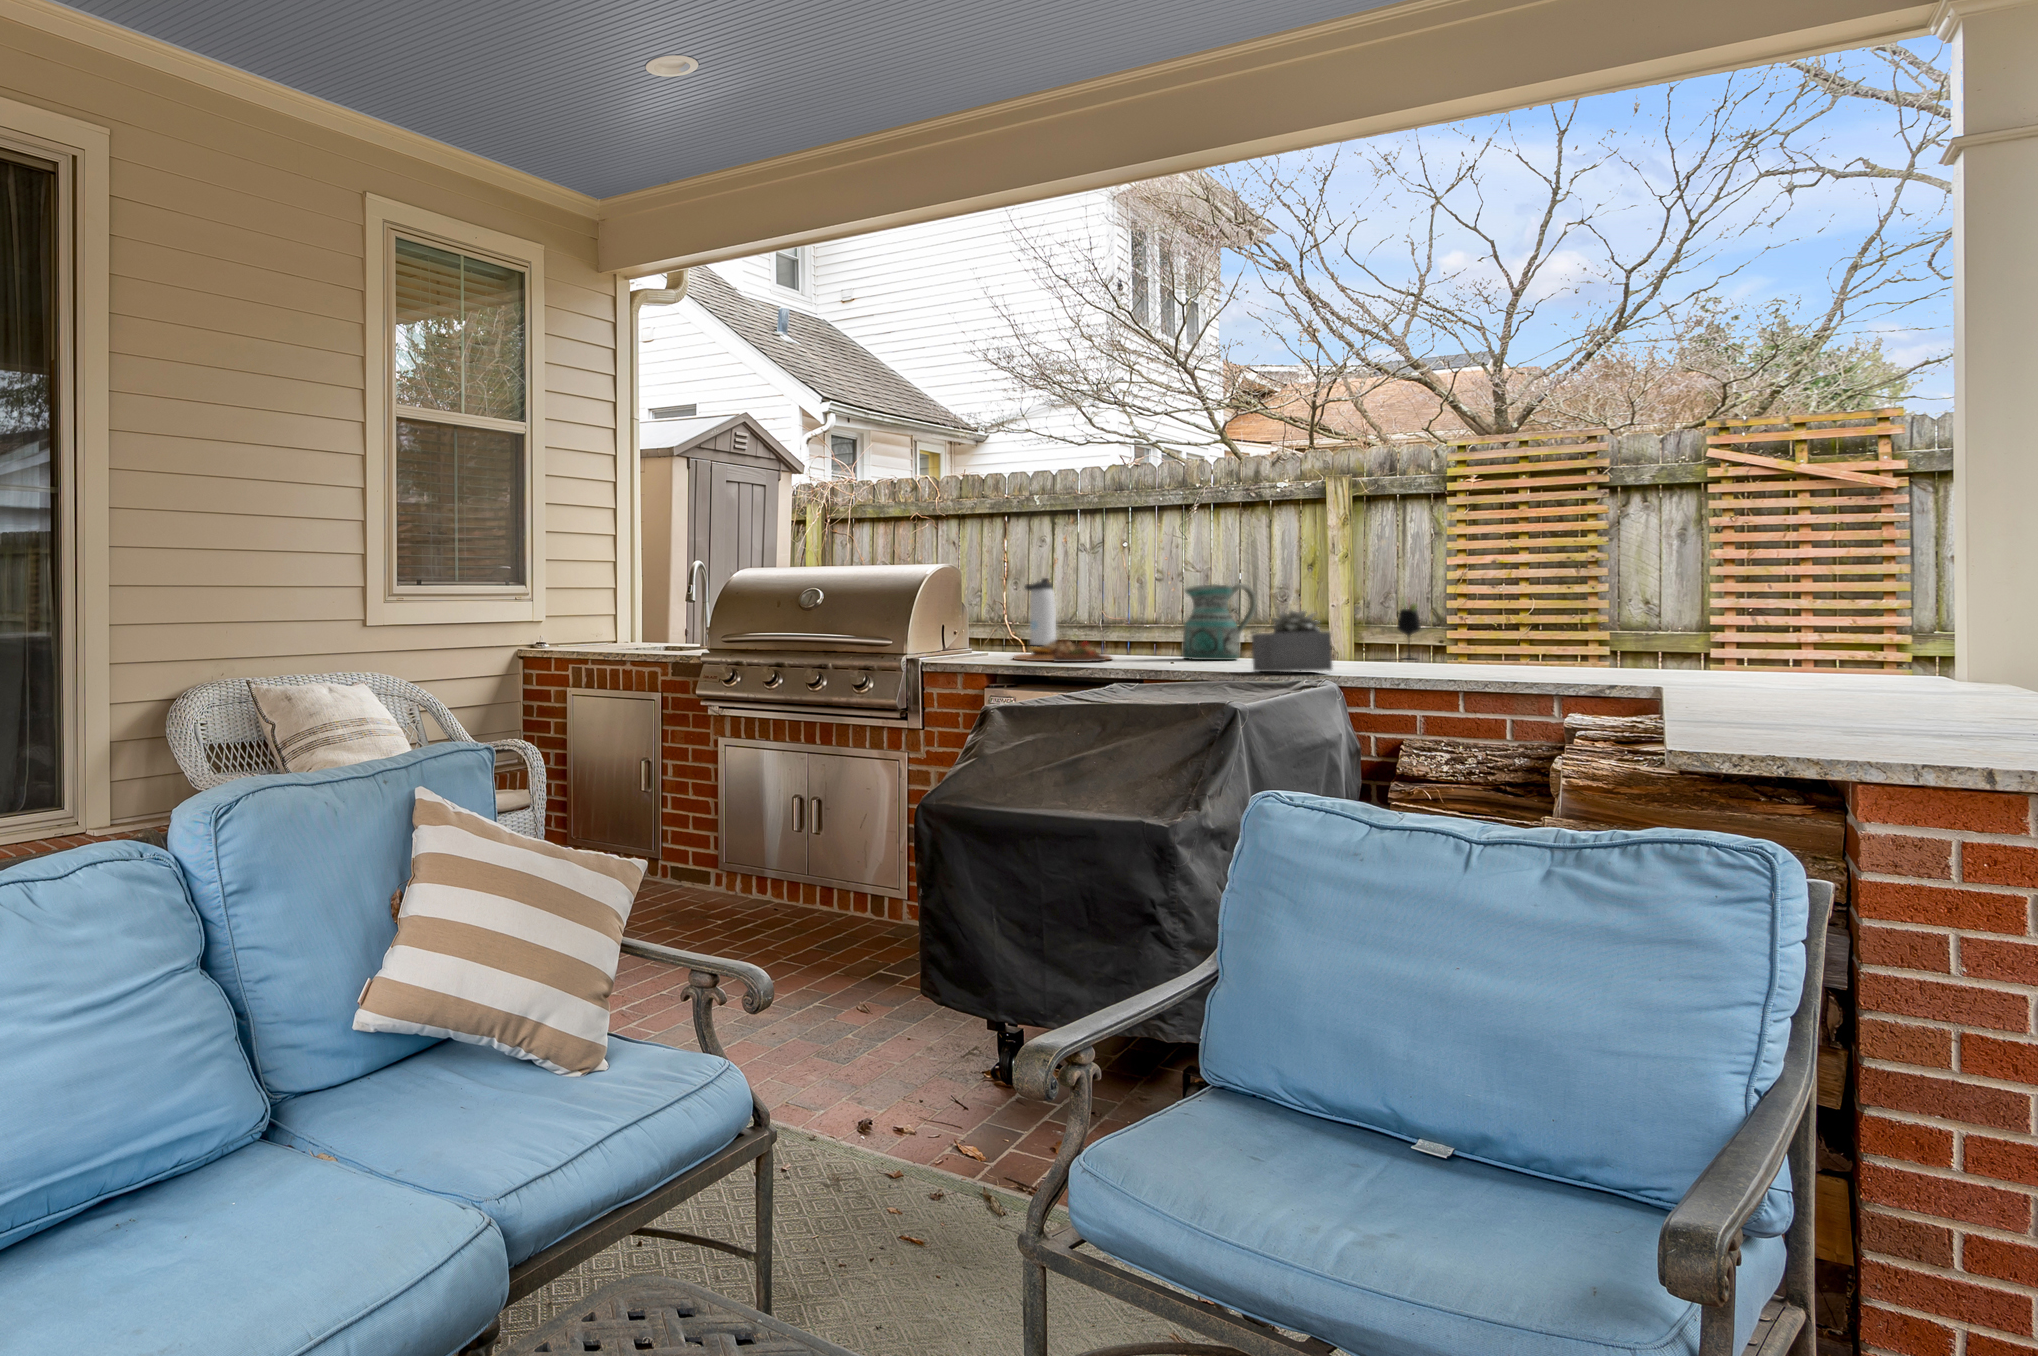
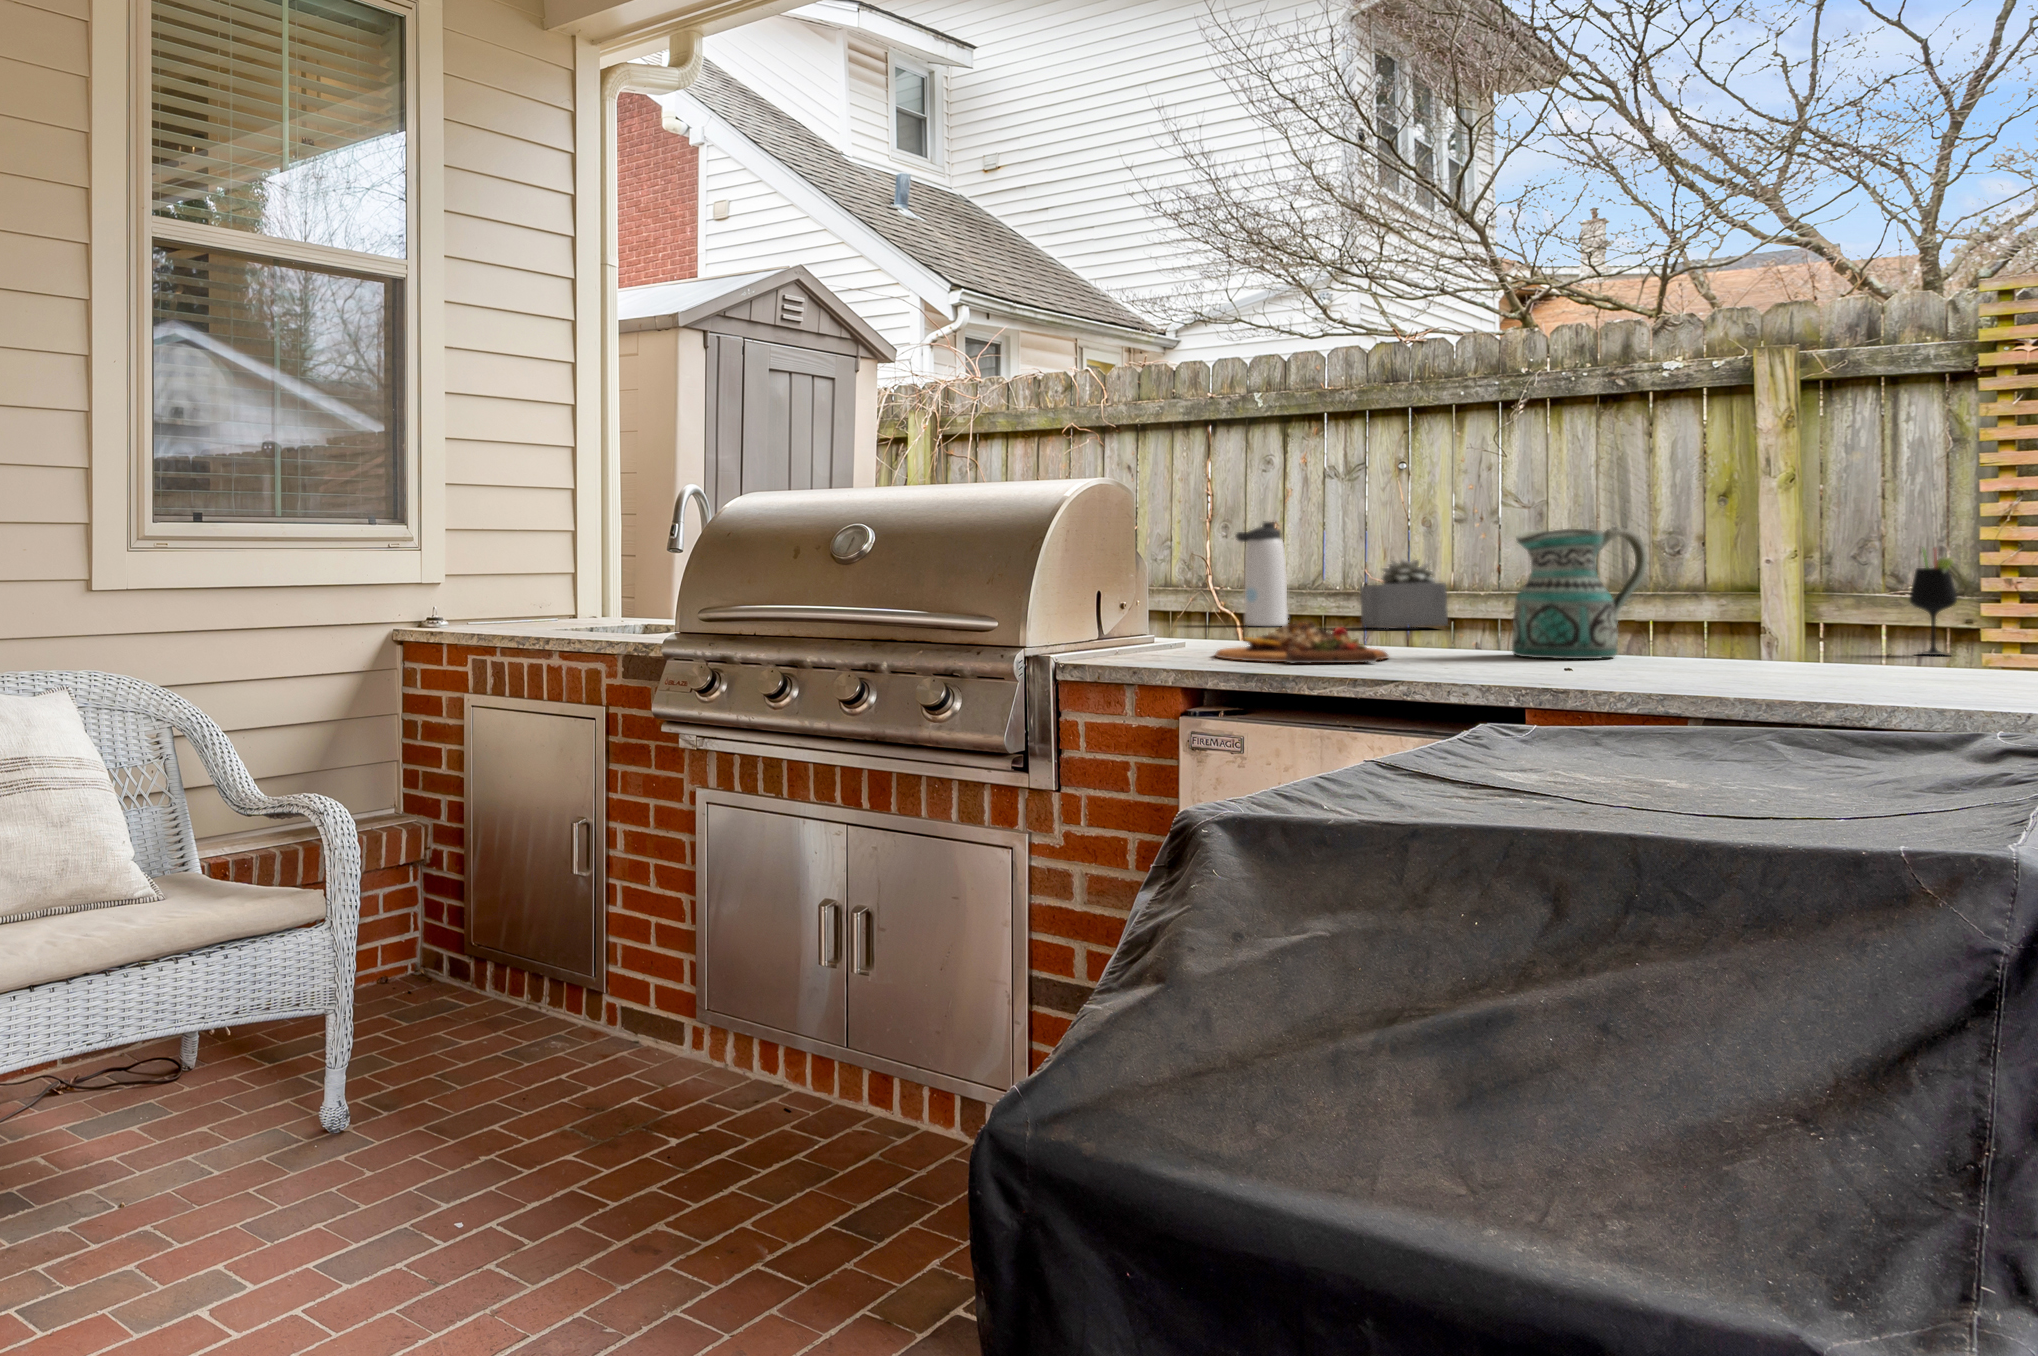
succulent plant: present [1252,610,1333,672] -> present [1360,559,1448,628]

